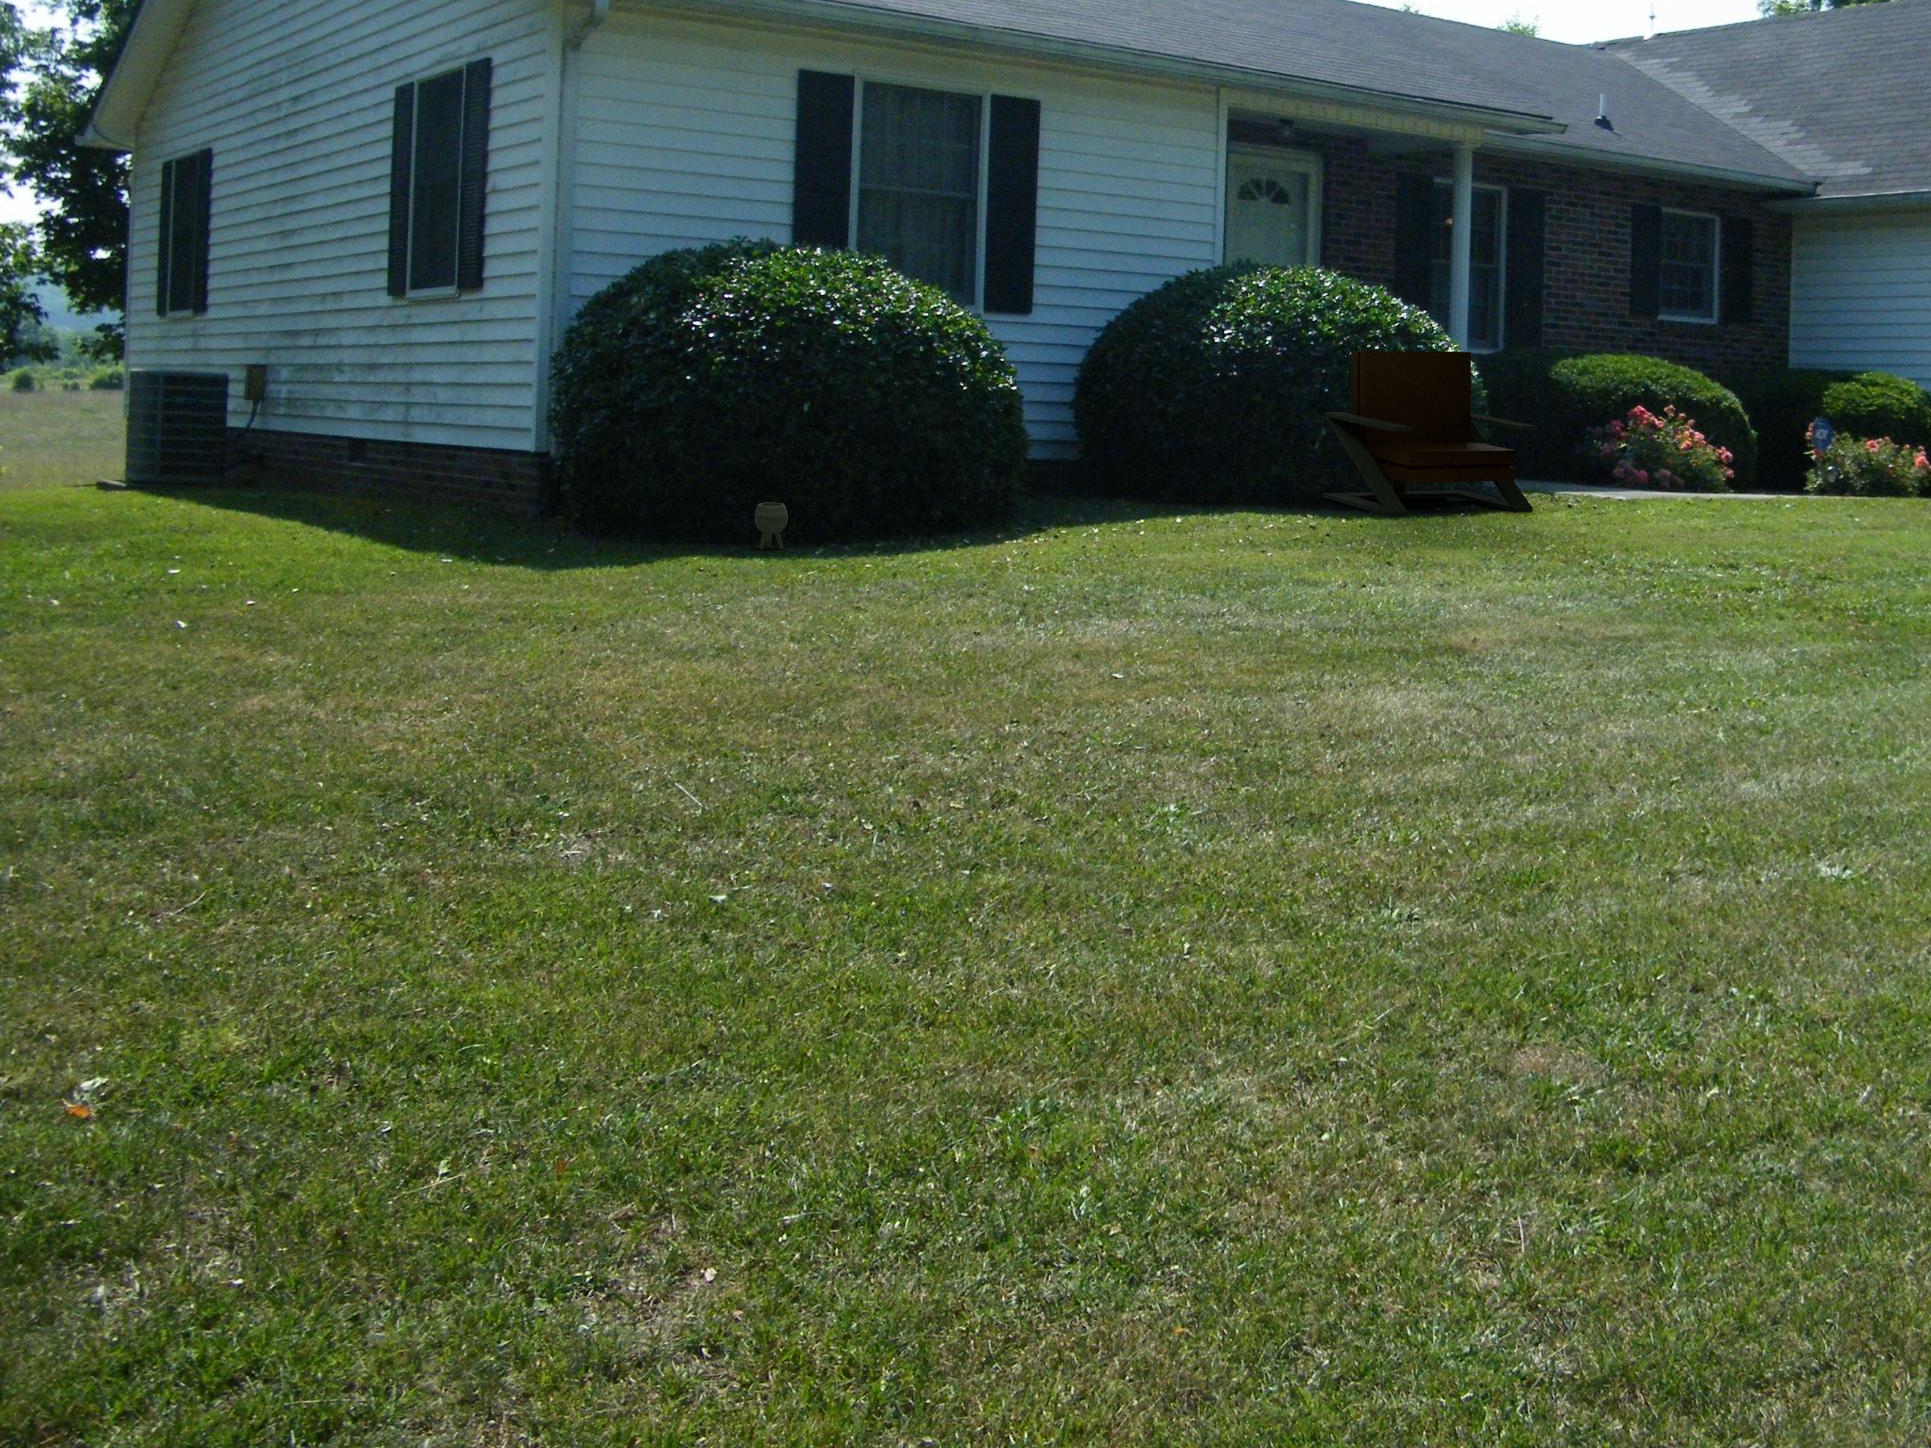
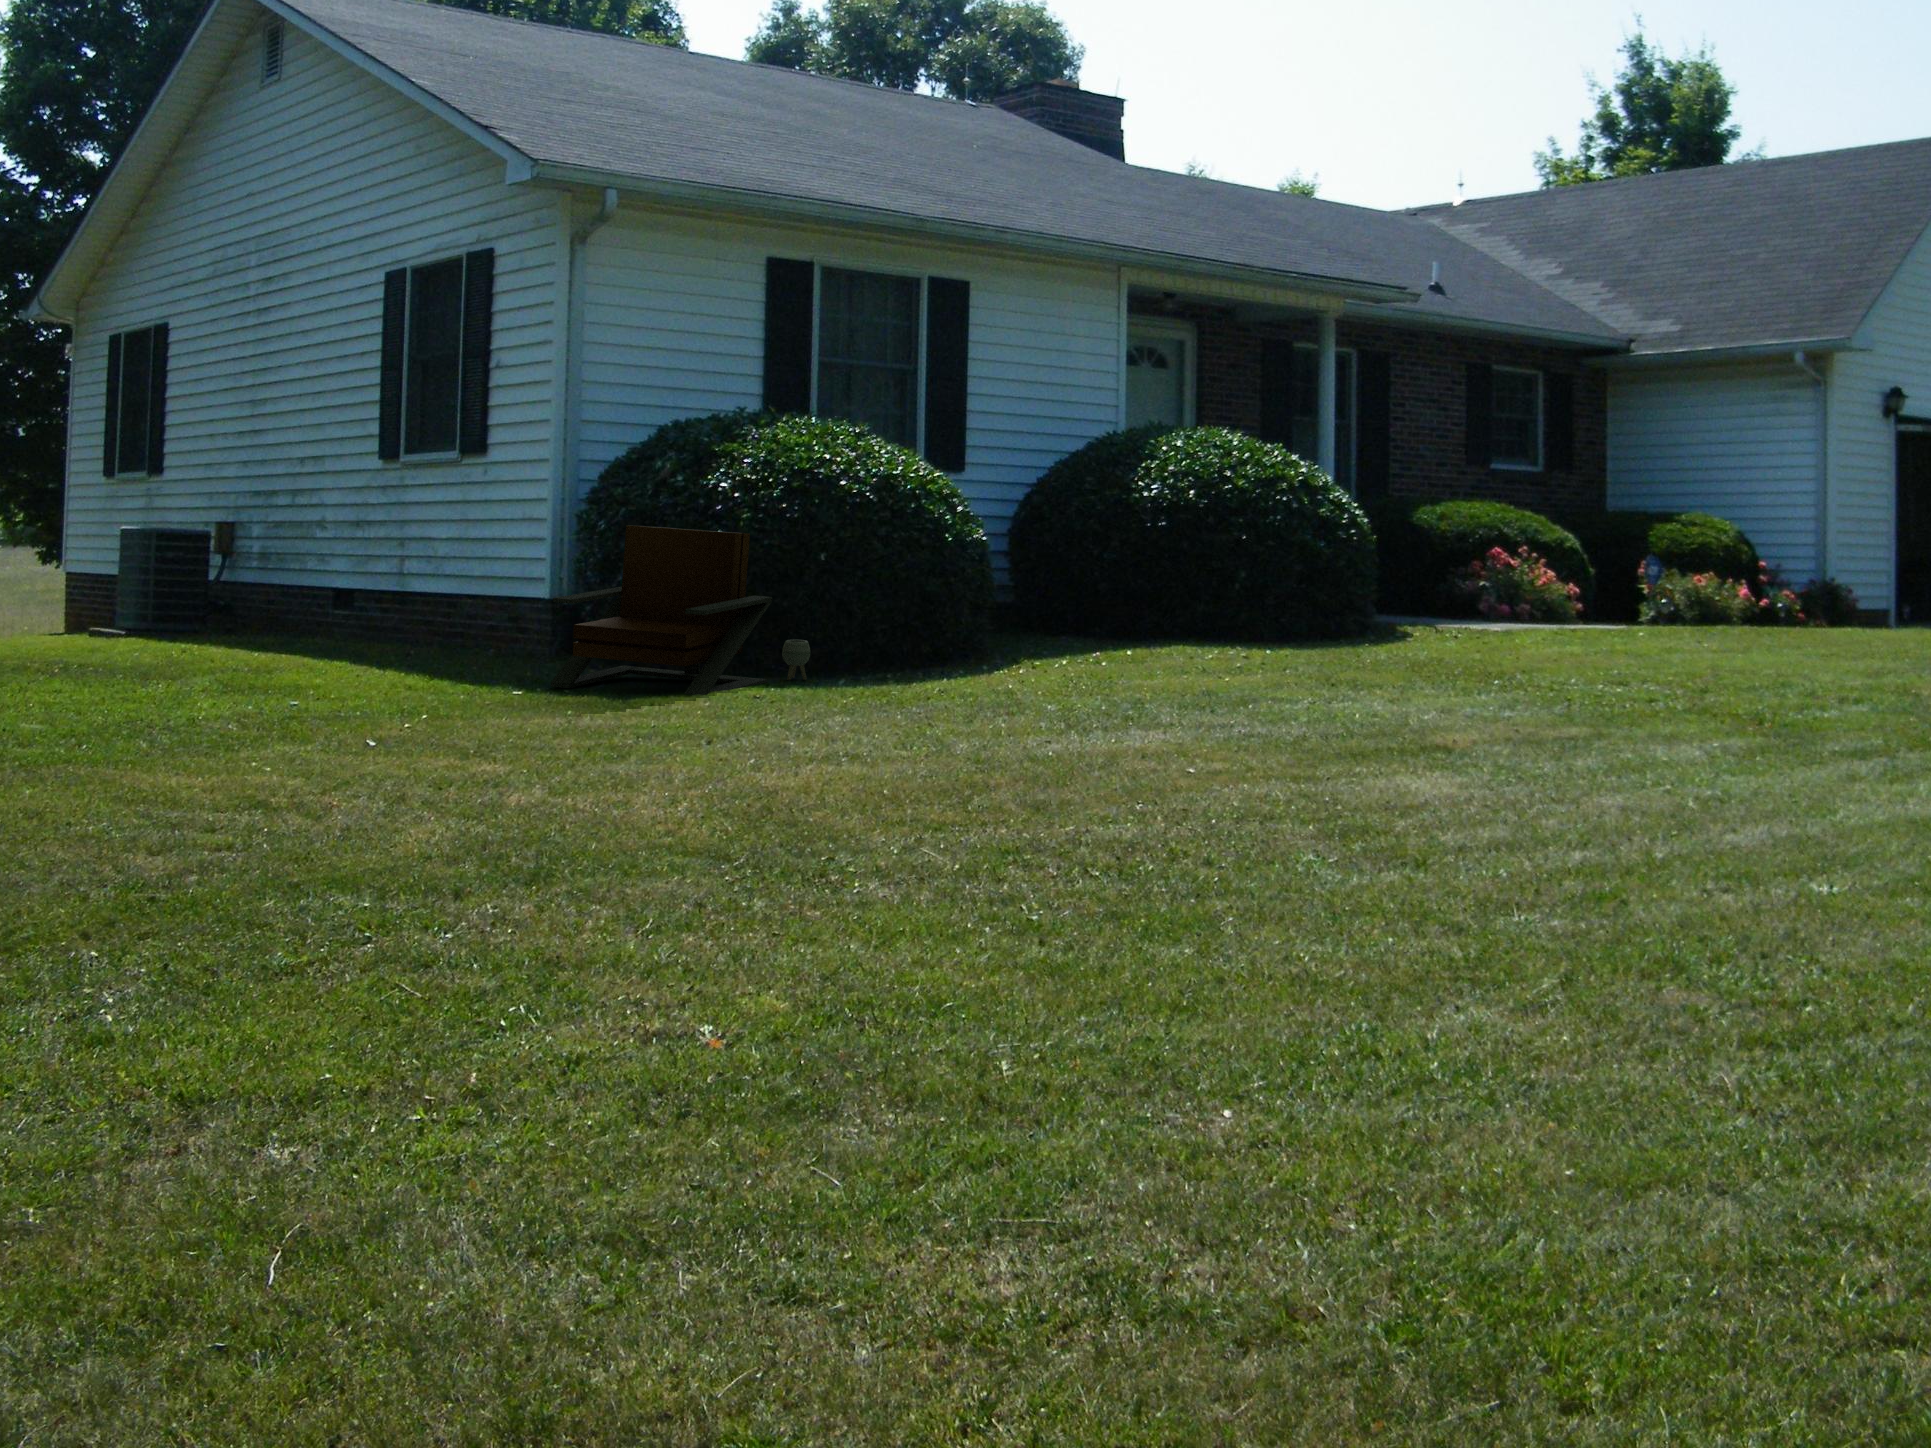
lounge chair: present [1323,351,1537,516] -> present [551,525,772,695]

